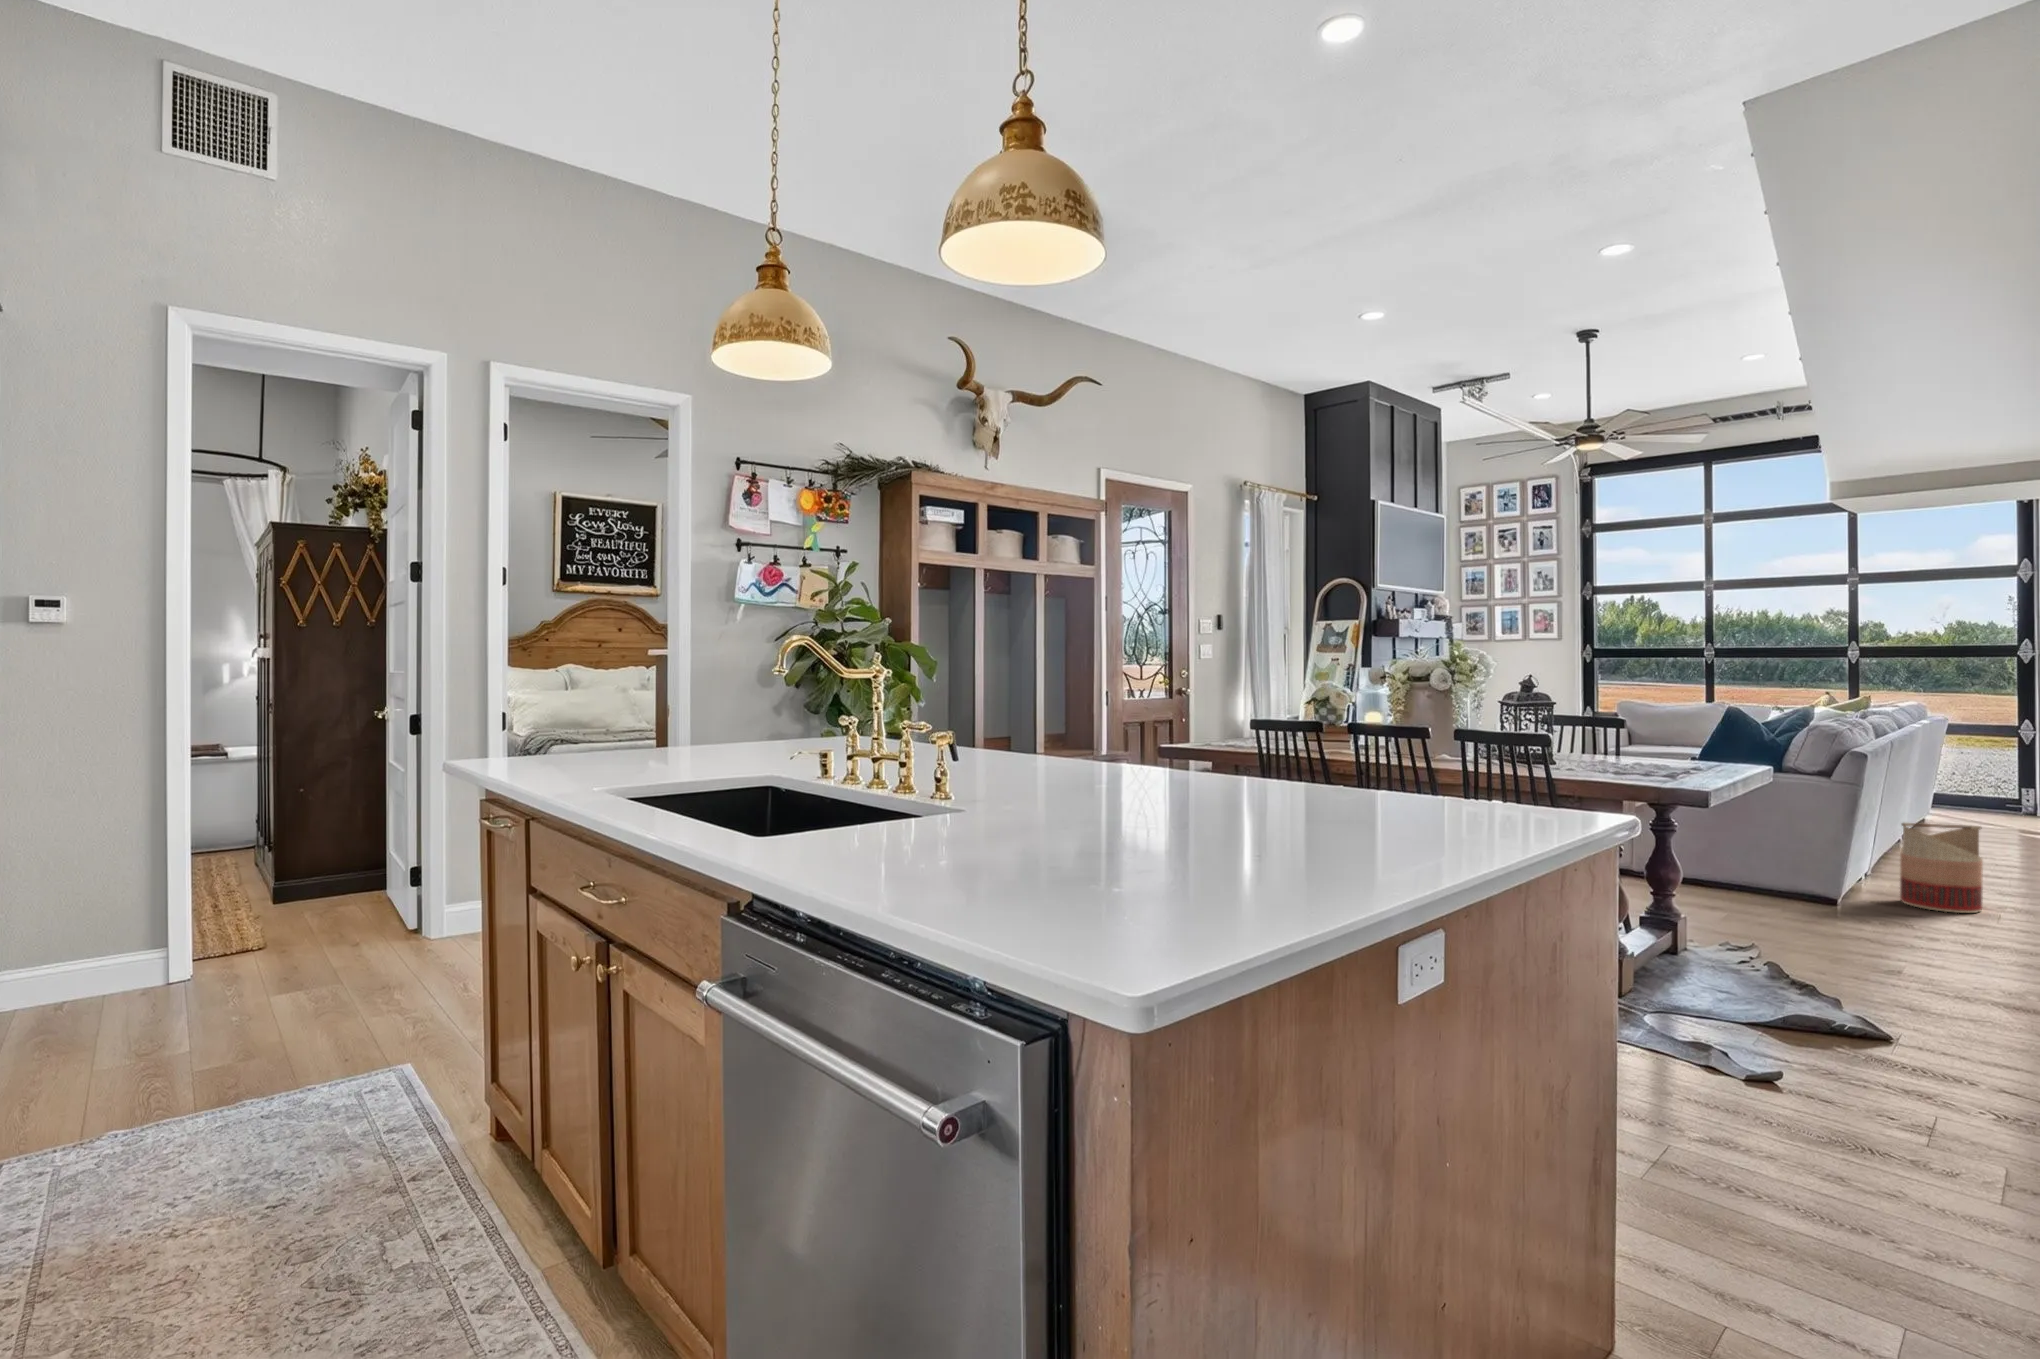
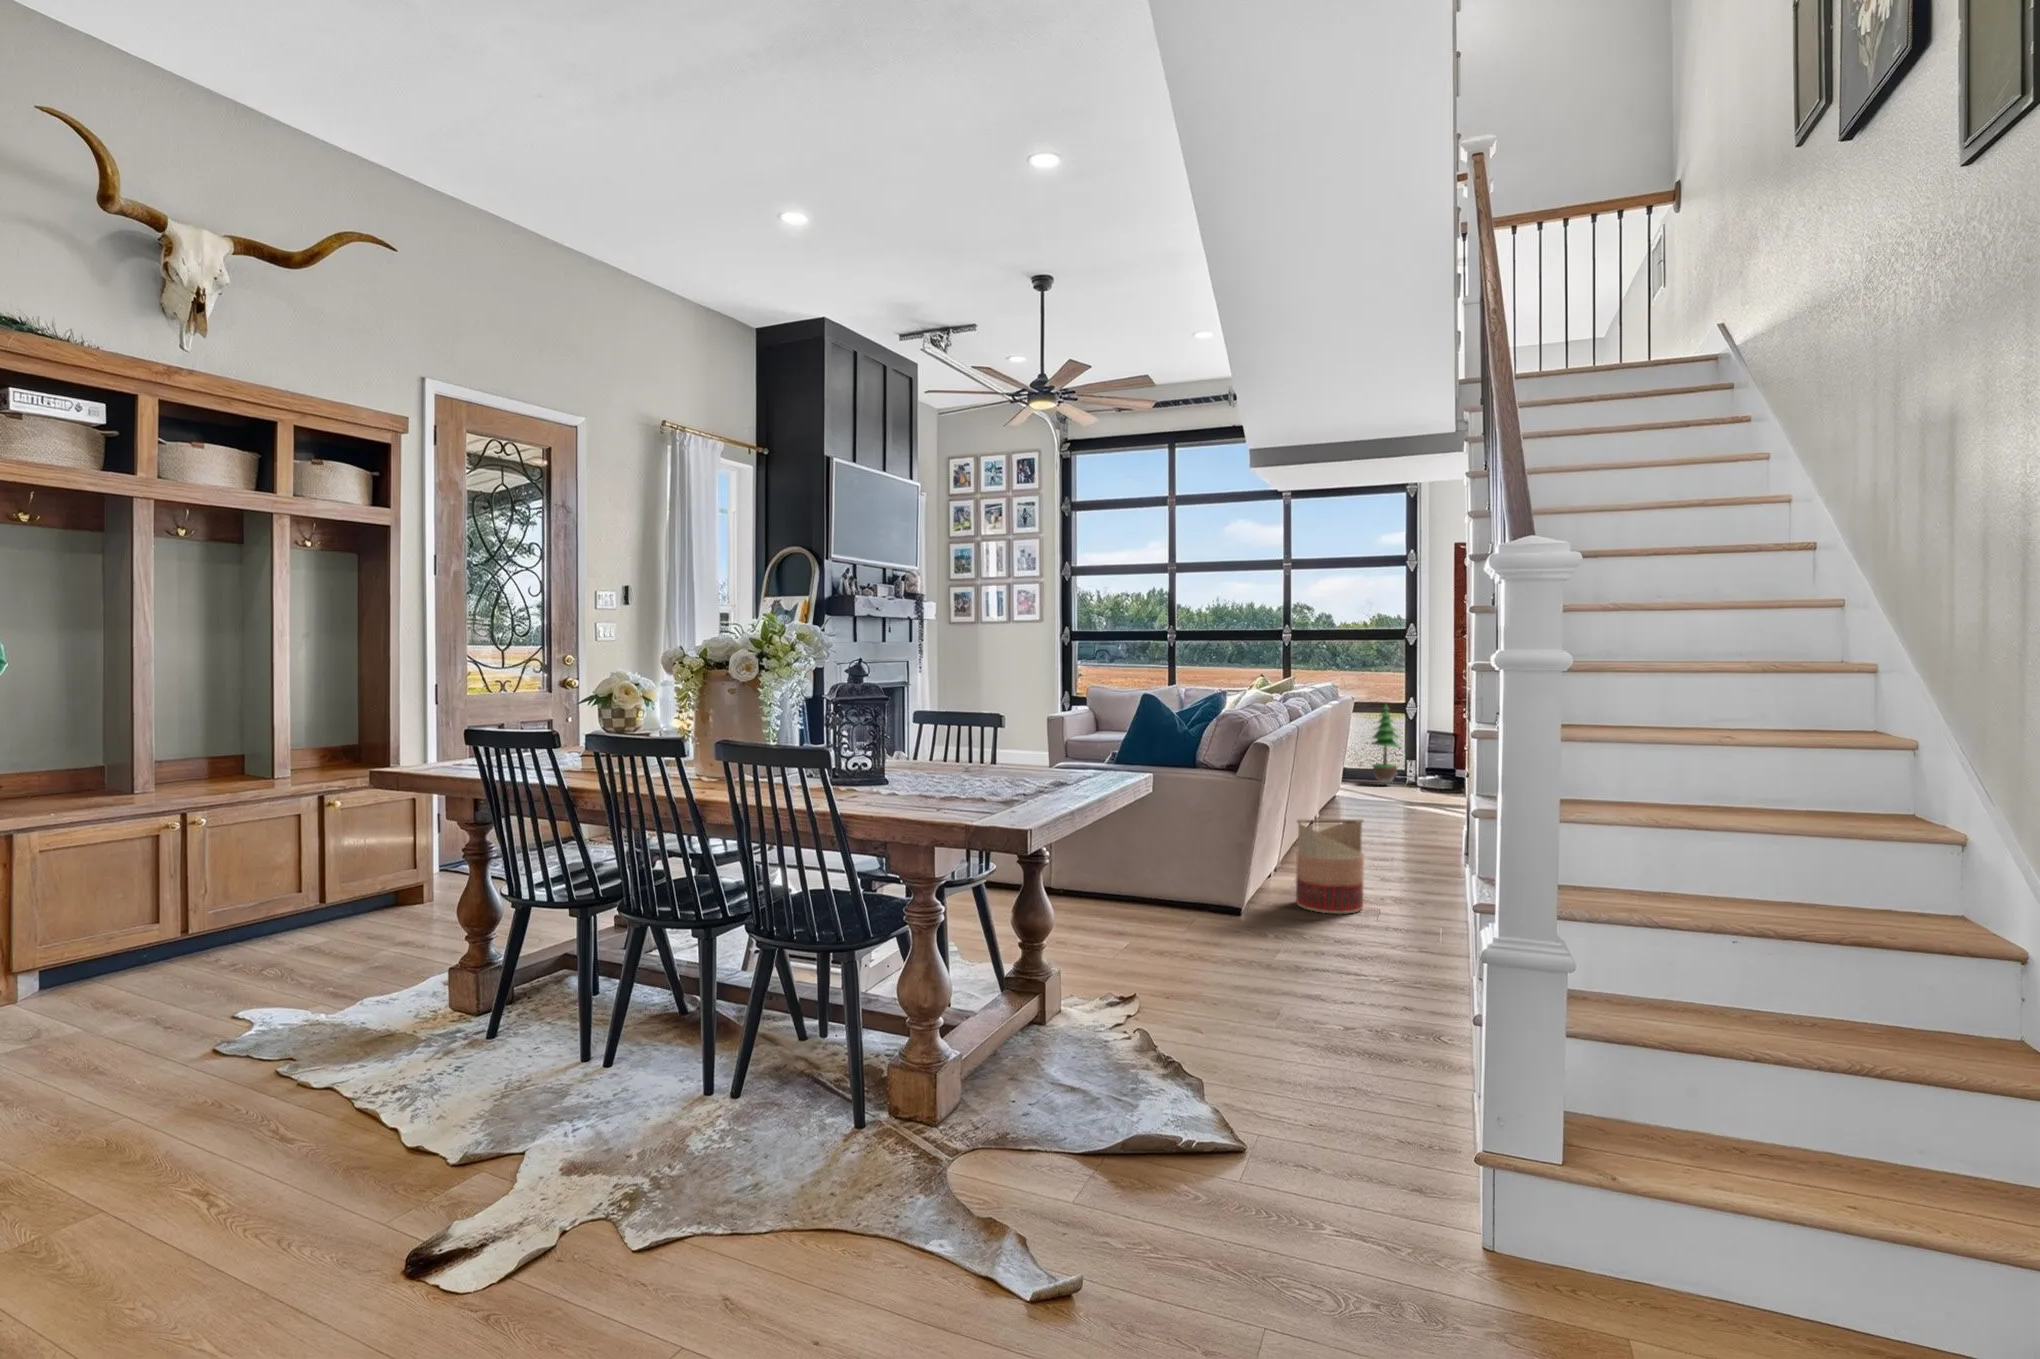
potted tree: none [1966,722,2011,811] -> present [1372,704,1399,785]

